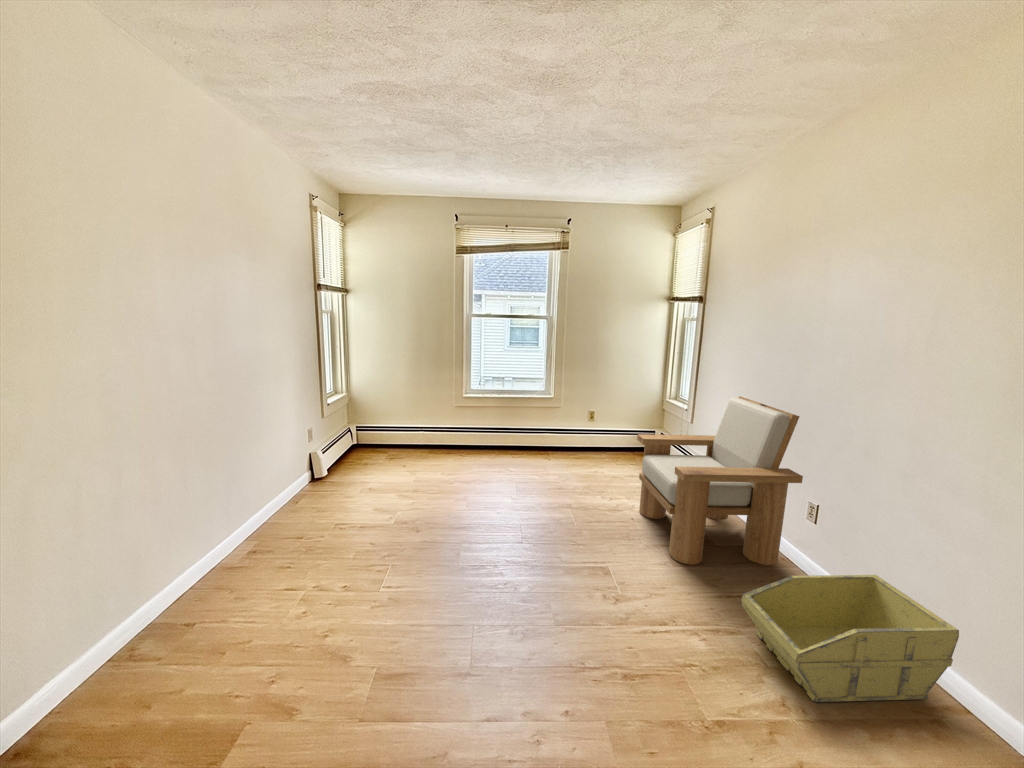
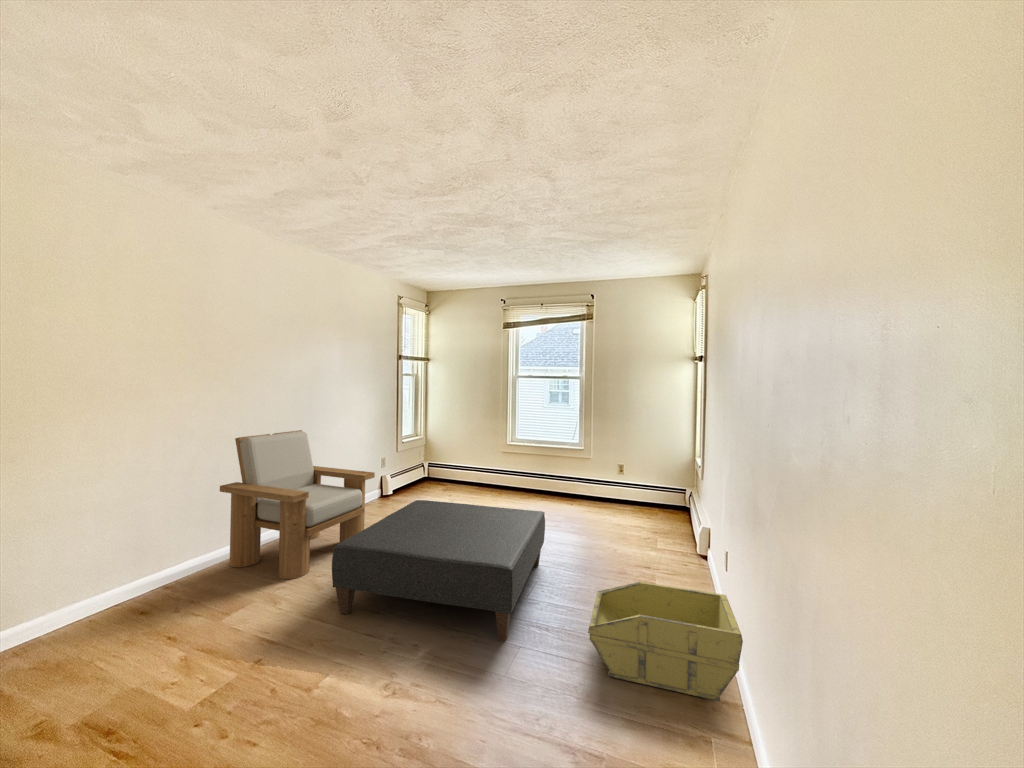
armchair: present [637,396,803,565] -> present [220,430,375,579]
ottoman: none [405,492,688,707] -> present [332,500,545,641]

